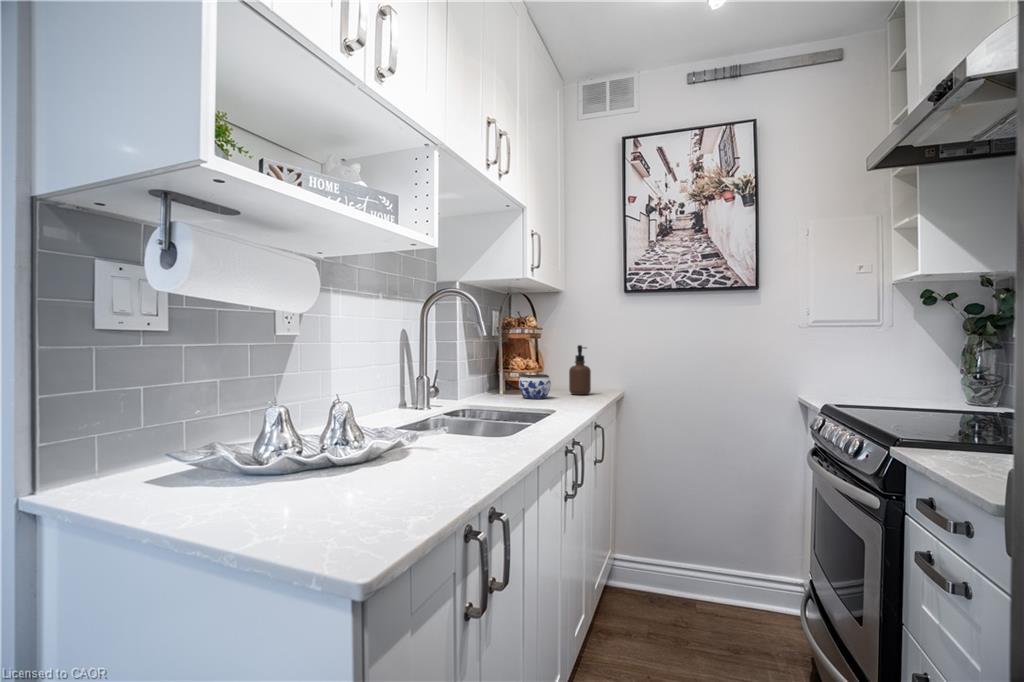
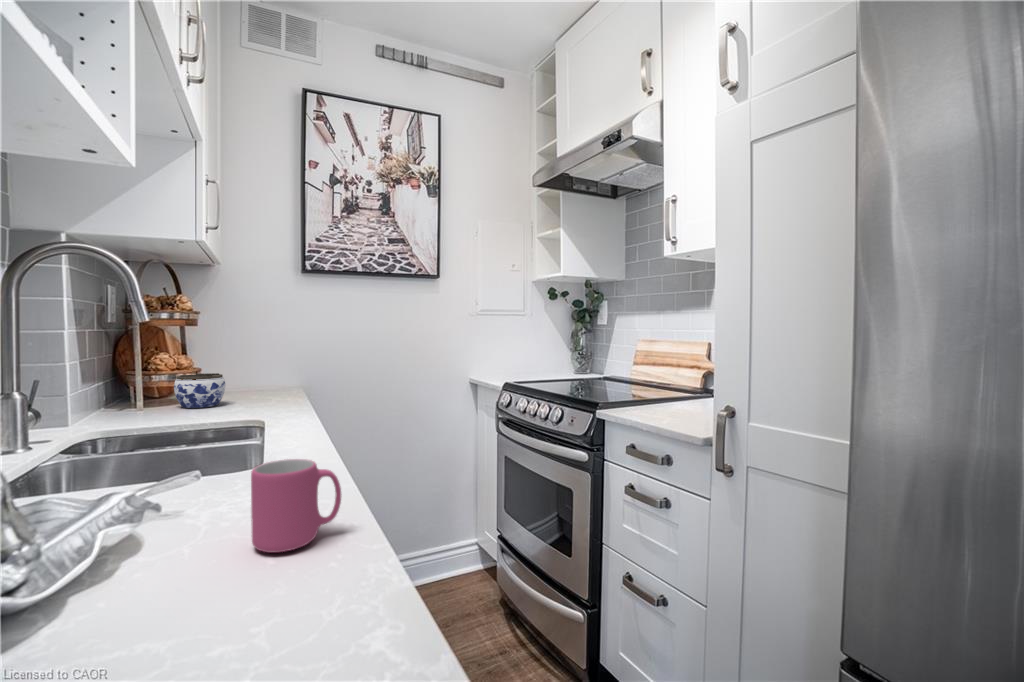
soap dispenser: present [569,345,591,395] -> none [238,333,268,395]
mug: none [443,407,492,458] -> present [251,459,341,552]

